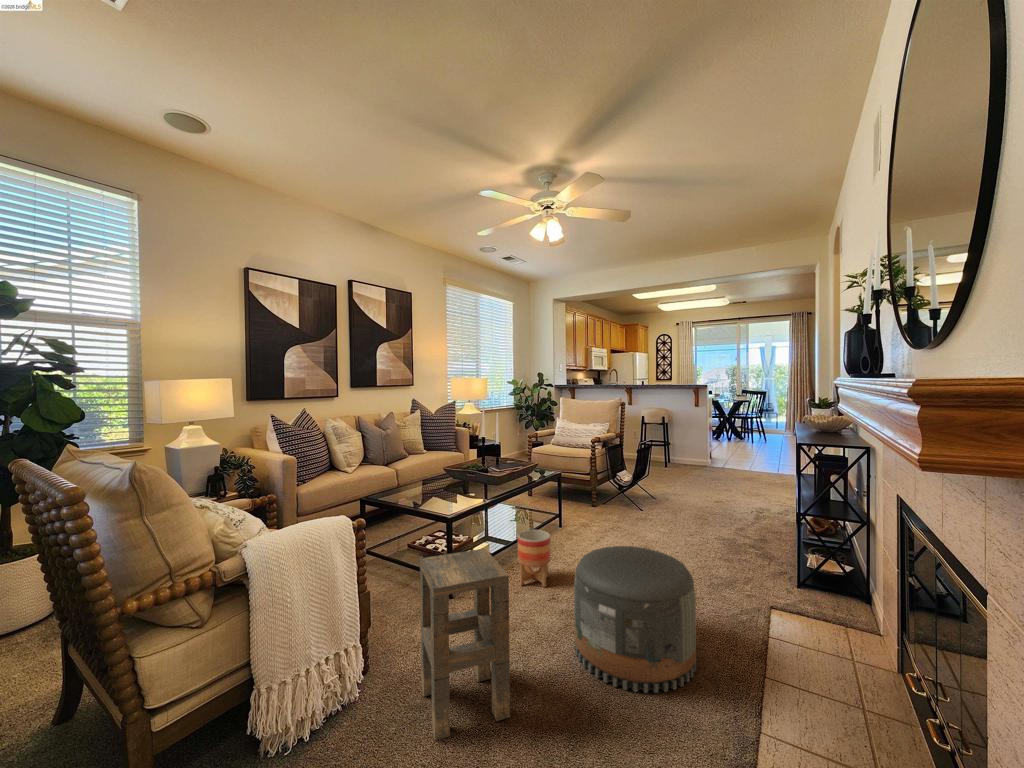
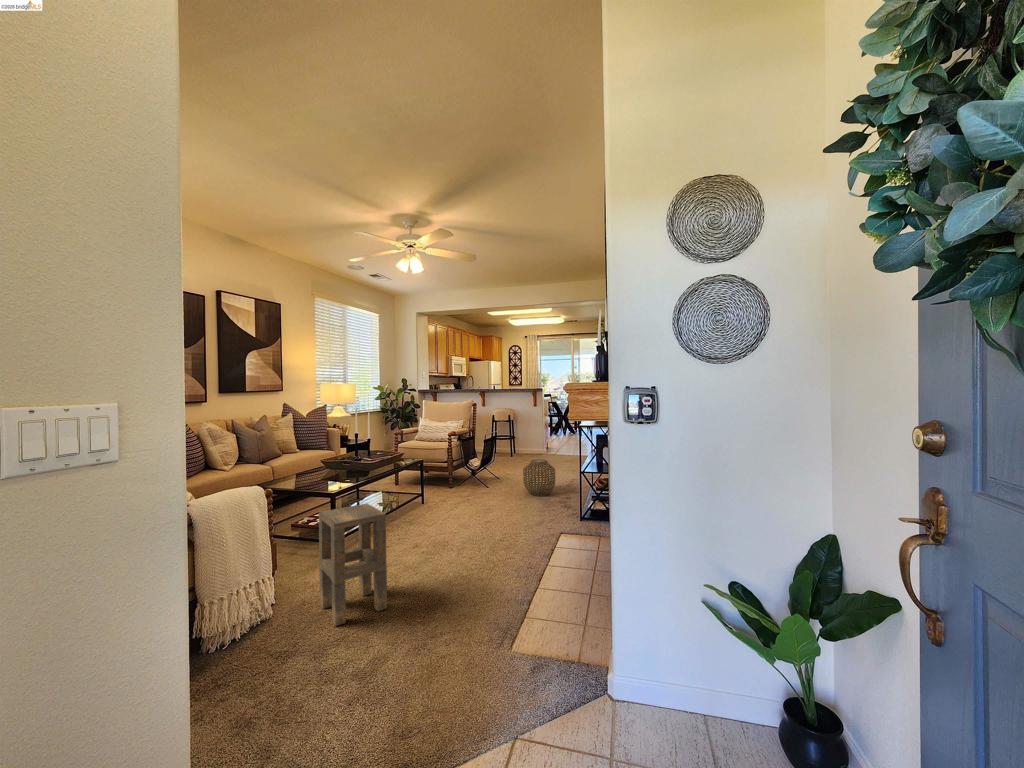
woven basket: none [692,481,740,532] -> present [523,459,555,496]
planter: present [518,530,551,587] -> none [388,500,415,543]
pouf: present [574,546,696,693] -> none [431,499,510,585]

